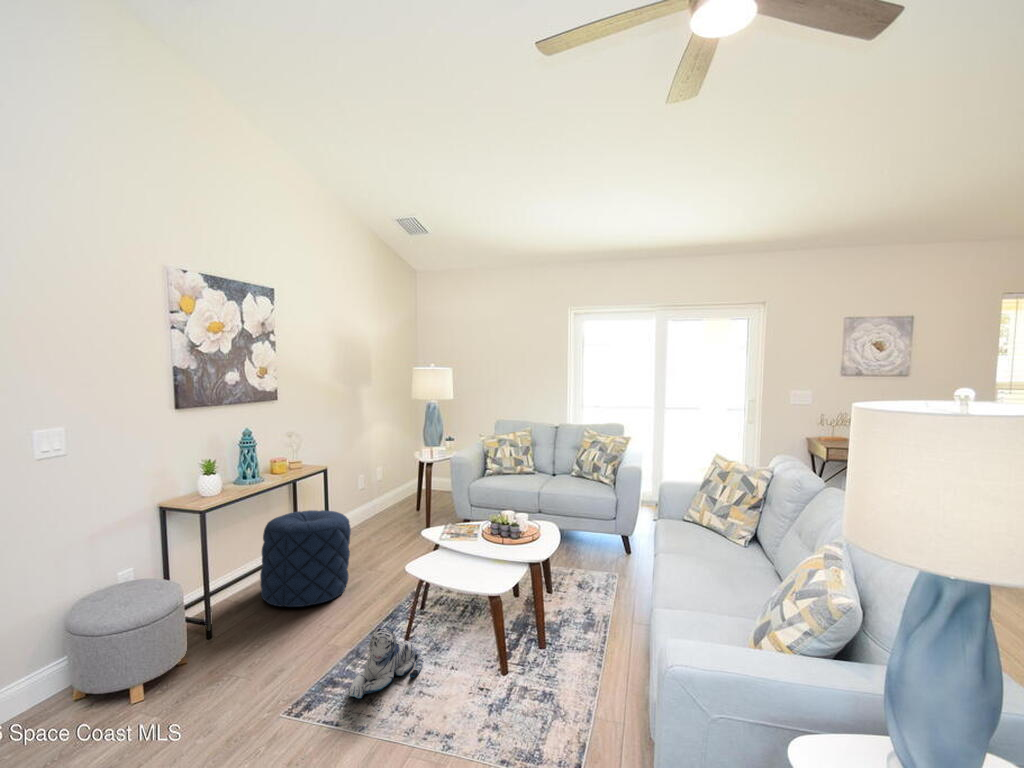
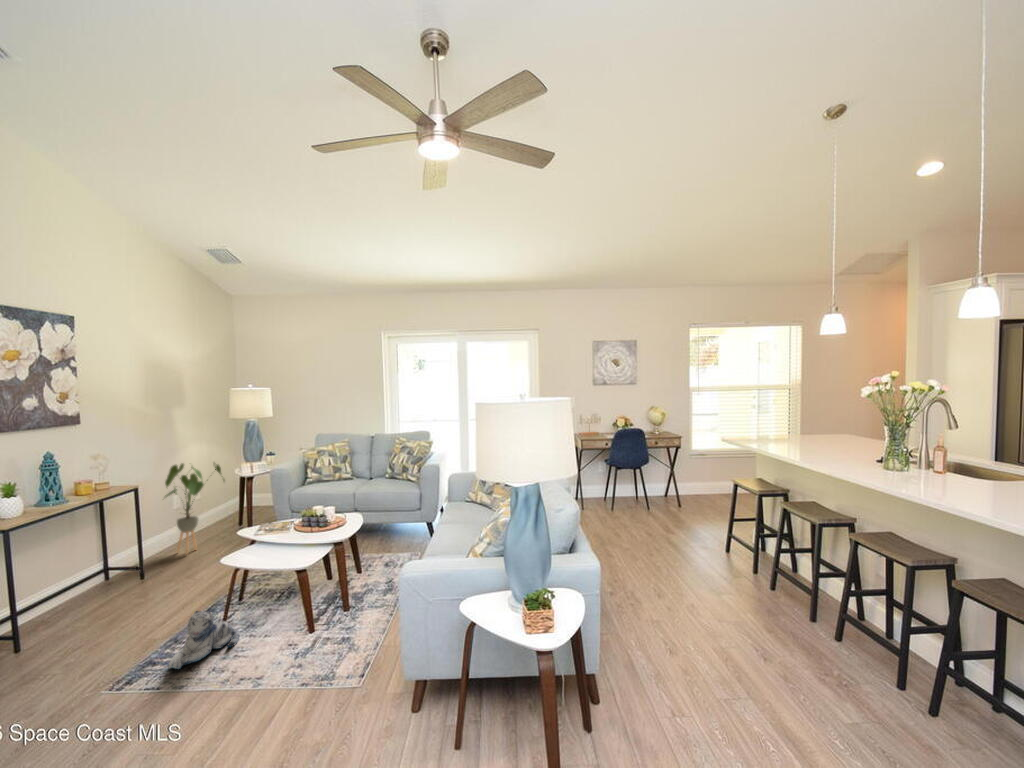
house plant: none [346,444,405,541] -> present [165,463,225,553]
pouf: present [260,510,351,607] -> none [65,526,167,619]

